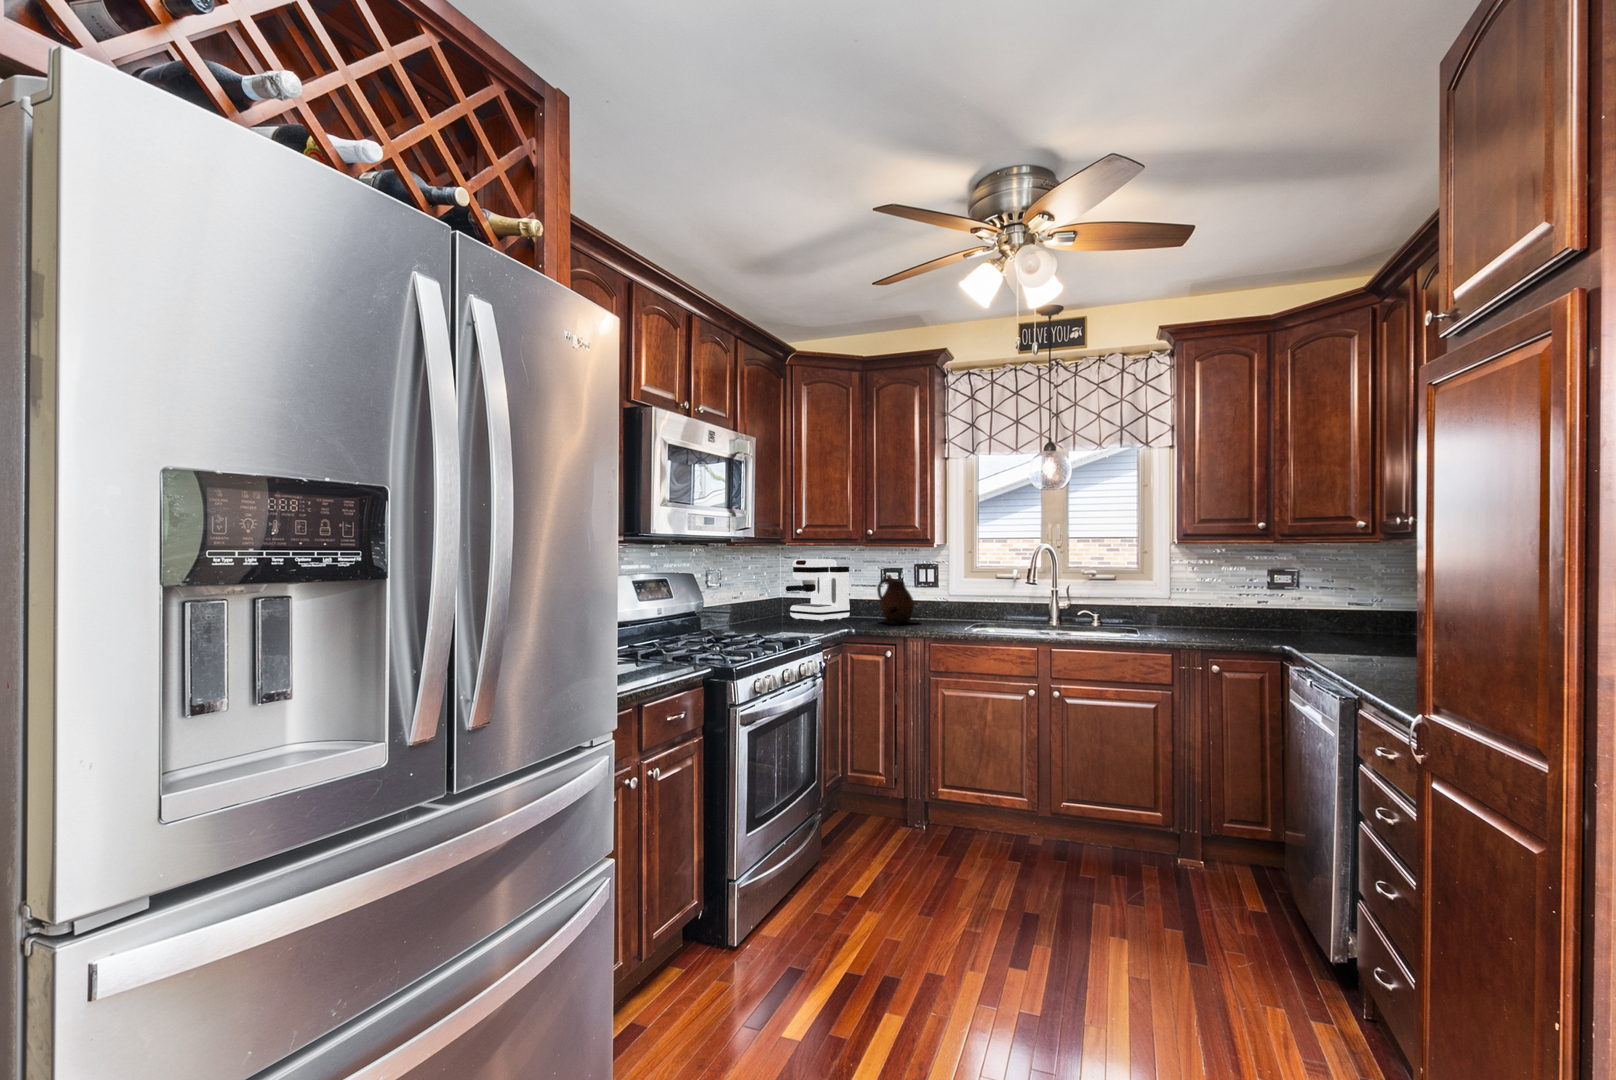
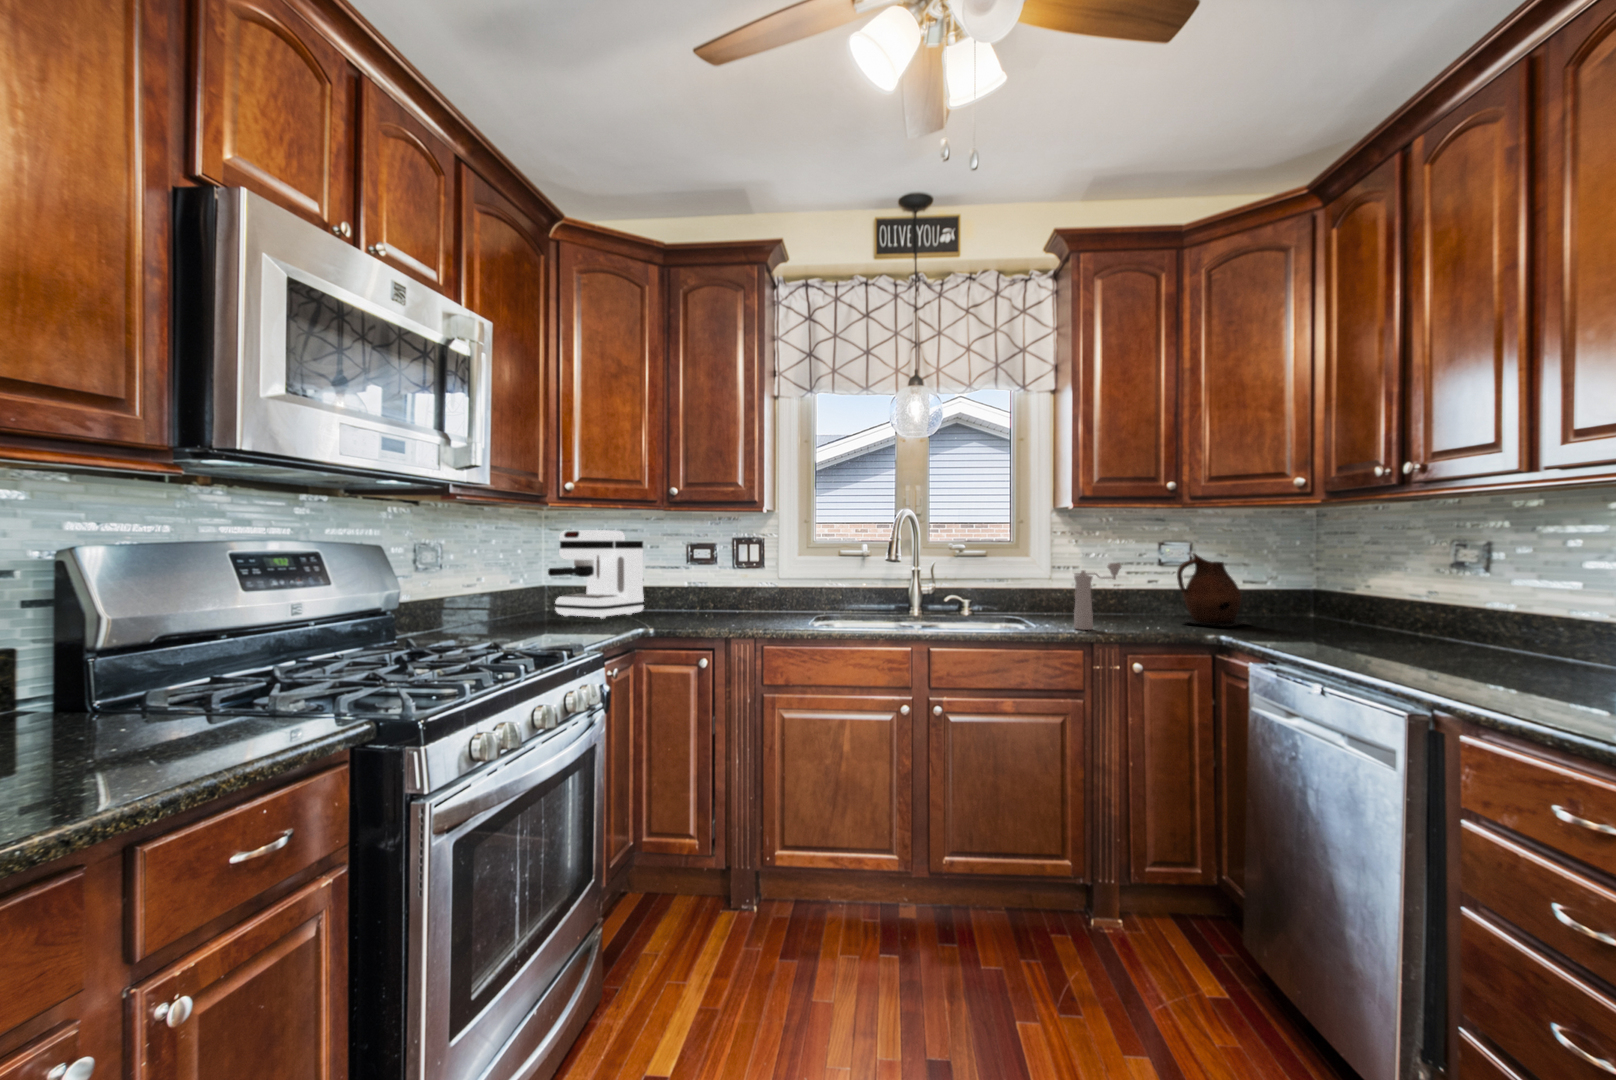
ceramic pitcher: present [877,575,919,624] -> present [1177,553,1248,627]
pepper mill: none [1169,588,1211,640] -> present [1074,563,1121,630]

